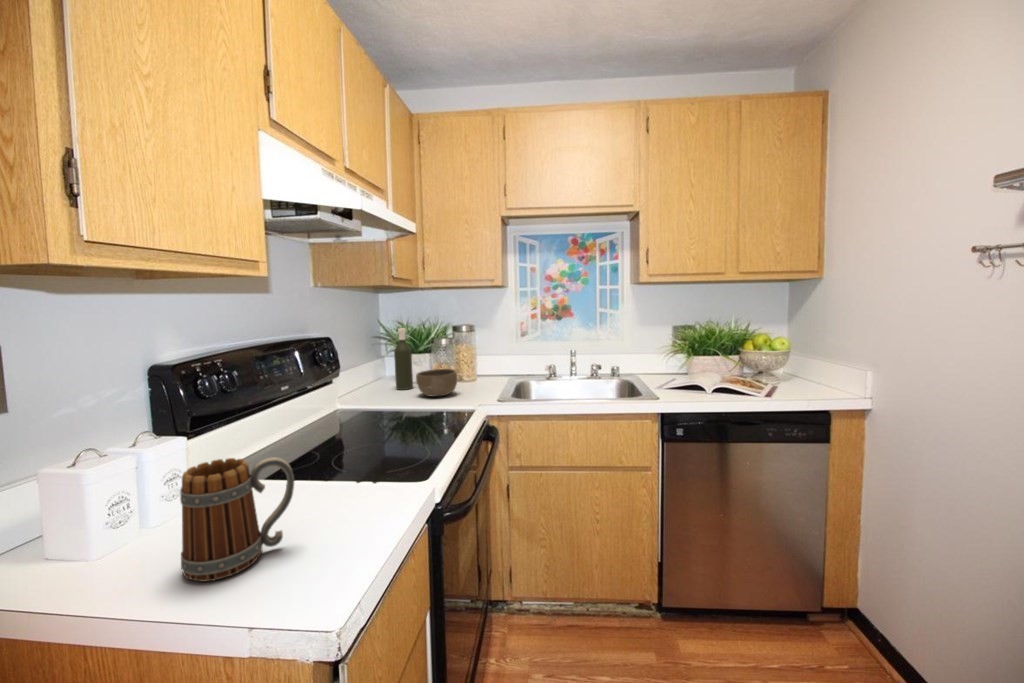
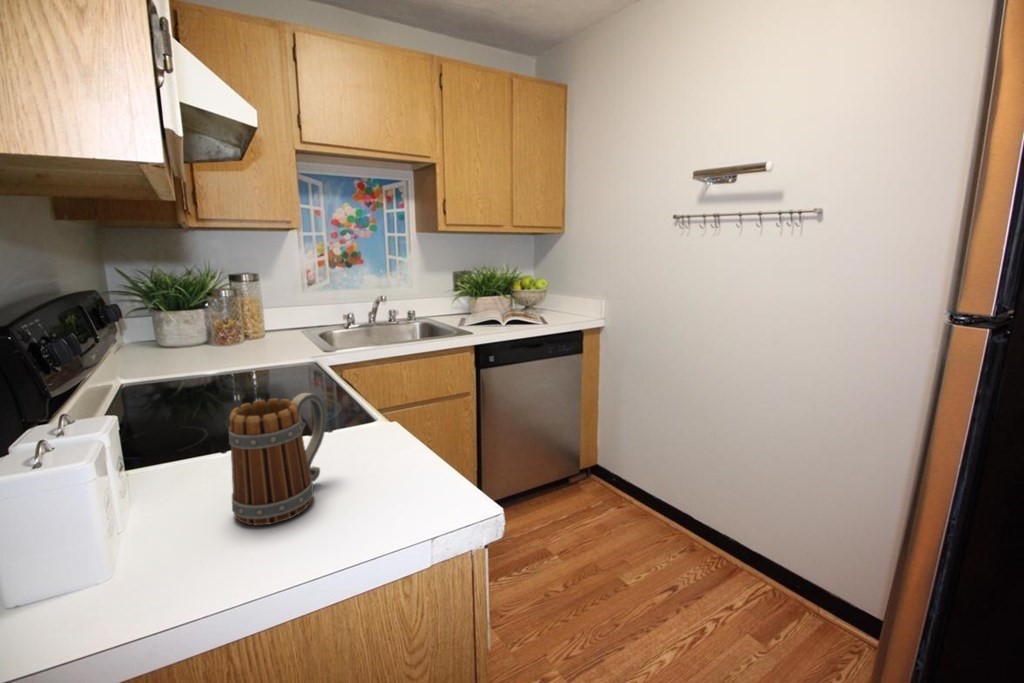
bottle: present [394,328,413,390] -> none [157,278,190,356]
bowl: present [416,369,457,397] -> none [209,324,265,357]

